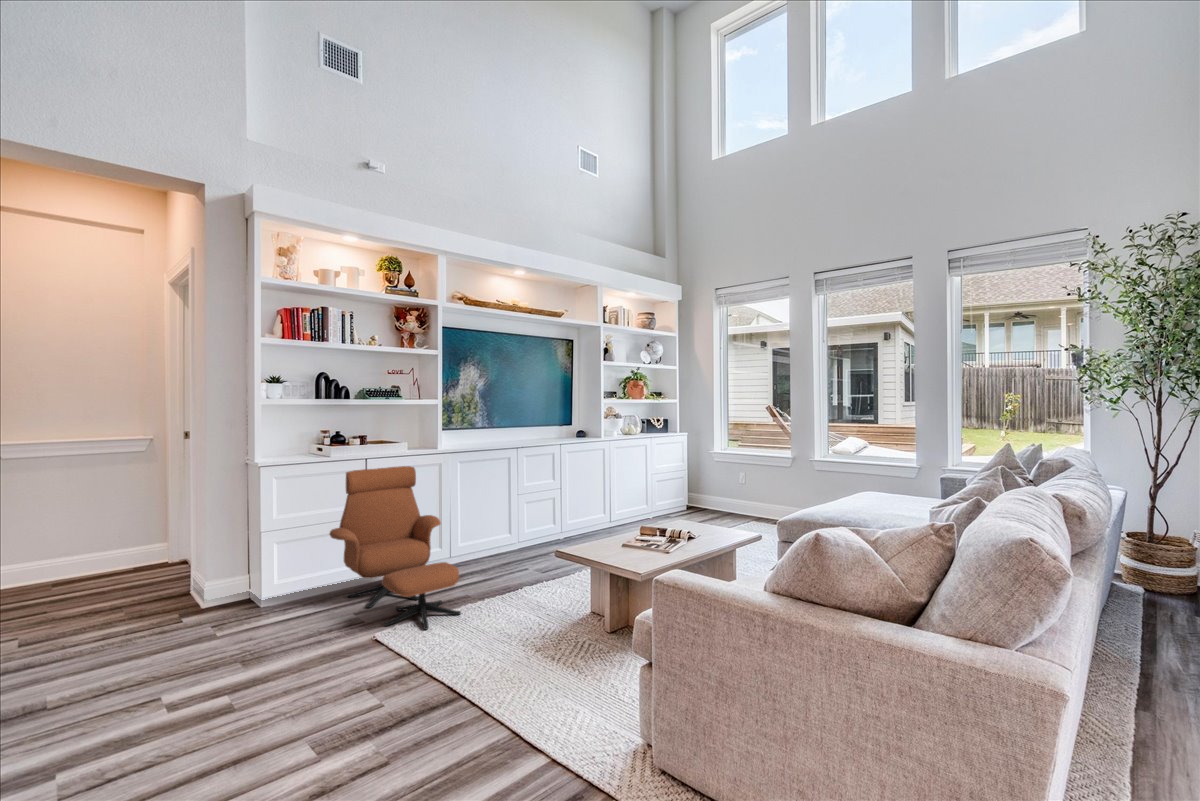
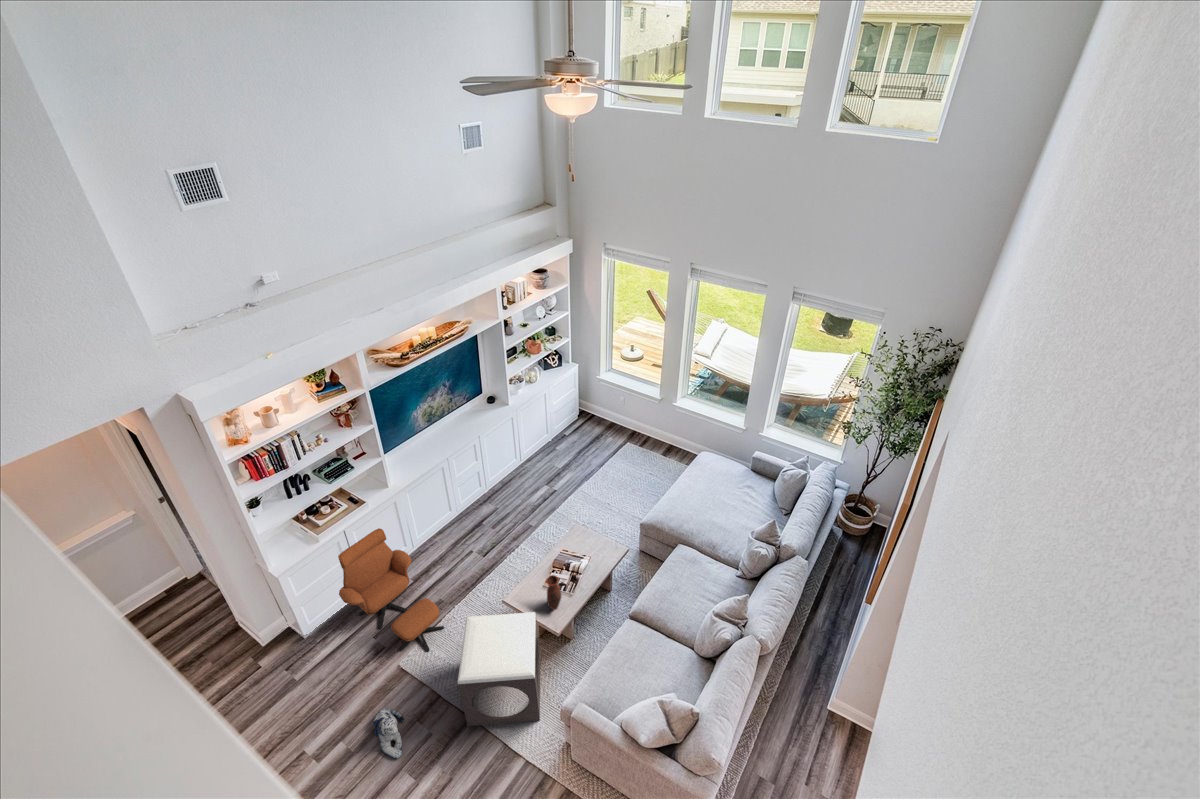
vase: none [626,487,650,559] -> present [546,575,562,610]
footstool: none [450,523,606,711] -> present [458,612,540,726]
plush toy: none [287,643,348,722] -> present [373,708,404,758]

